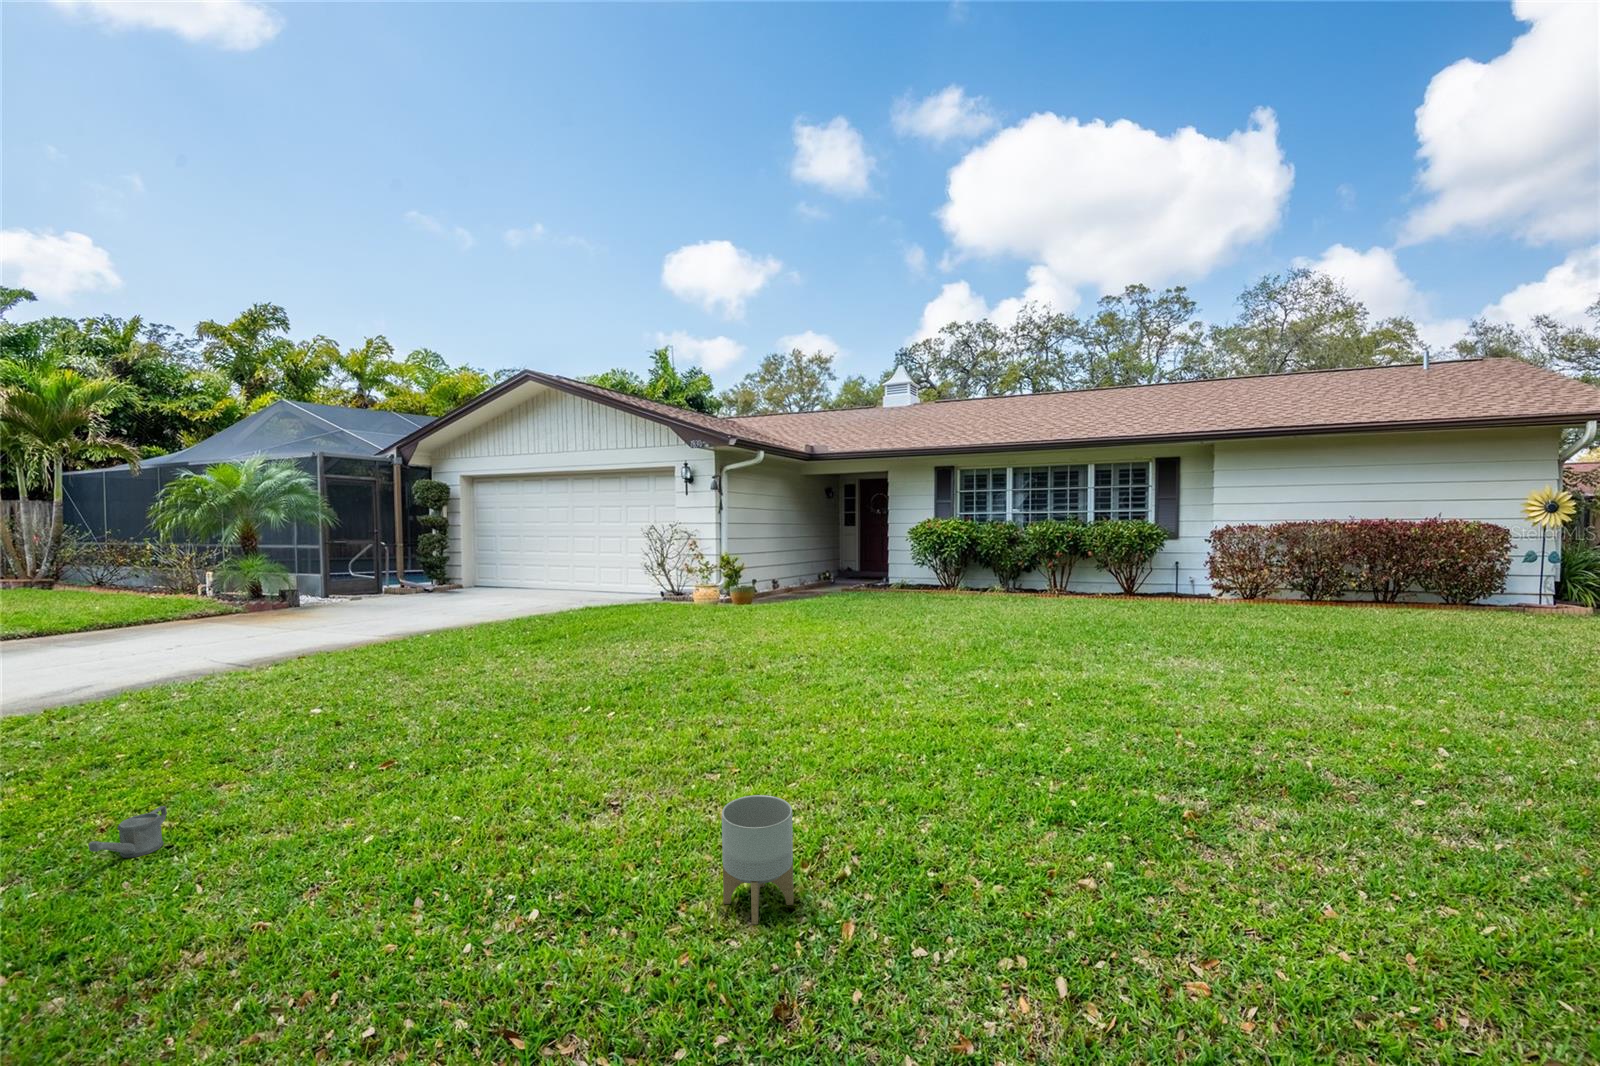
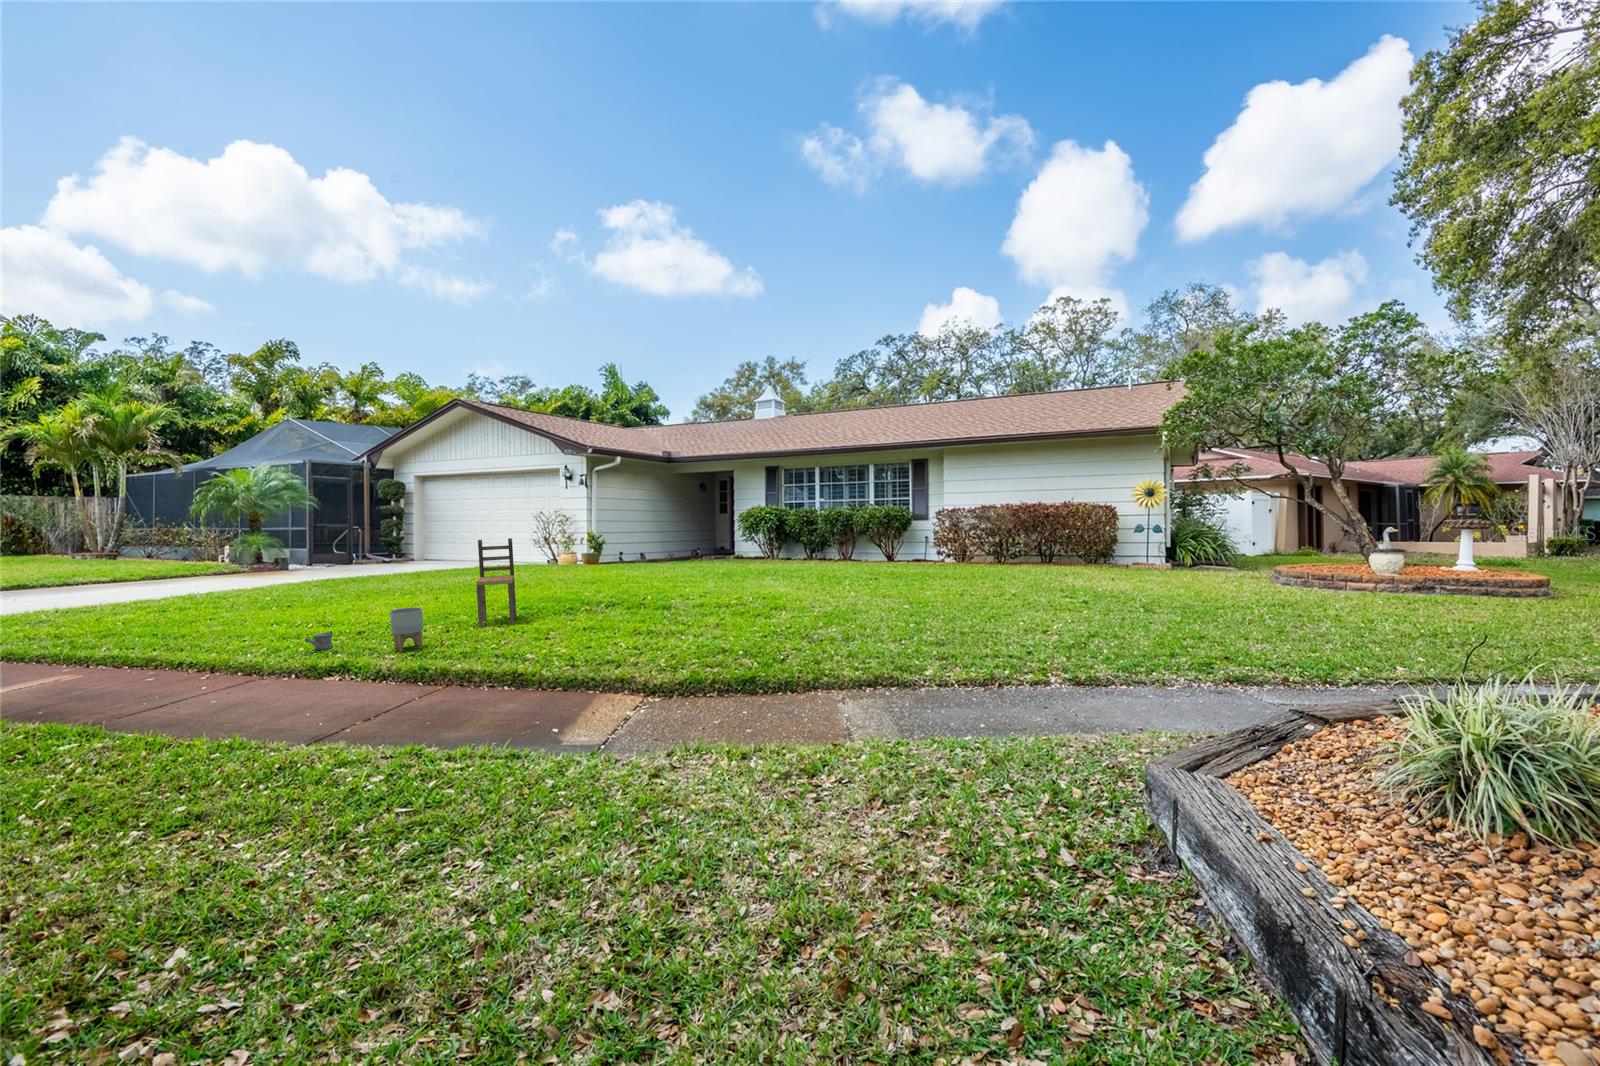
chair: none [791,603,880,799] -> present [476,538,517,627]
watering can: present [89,806,167,858] -> present [305,631,332,650]

